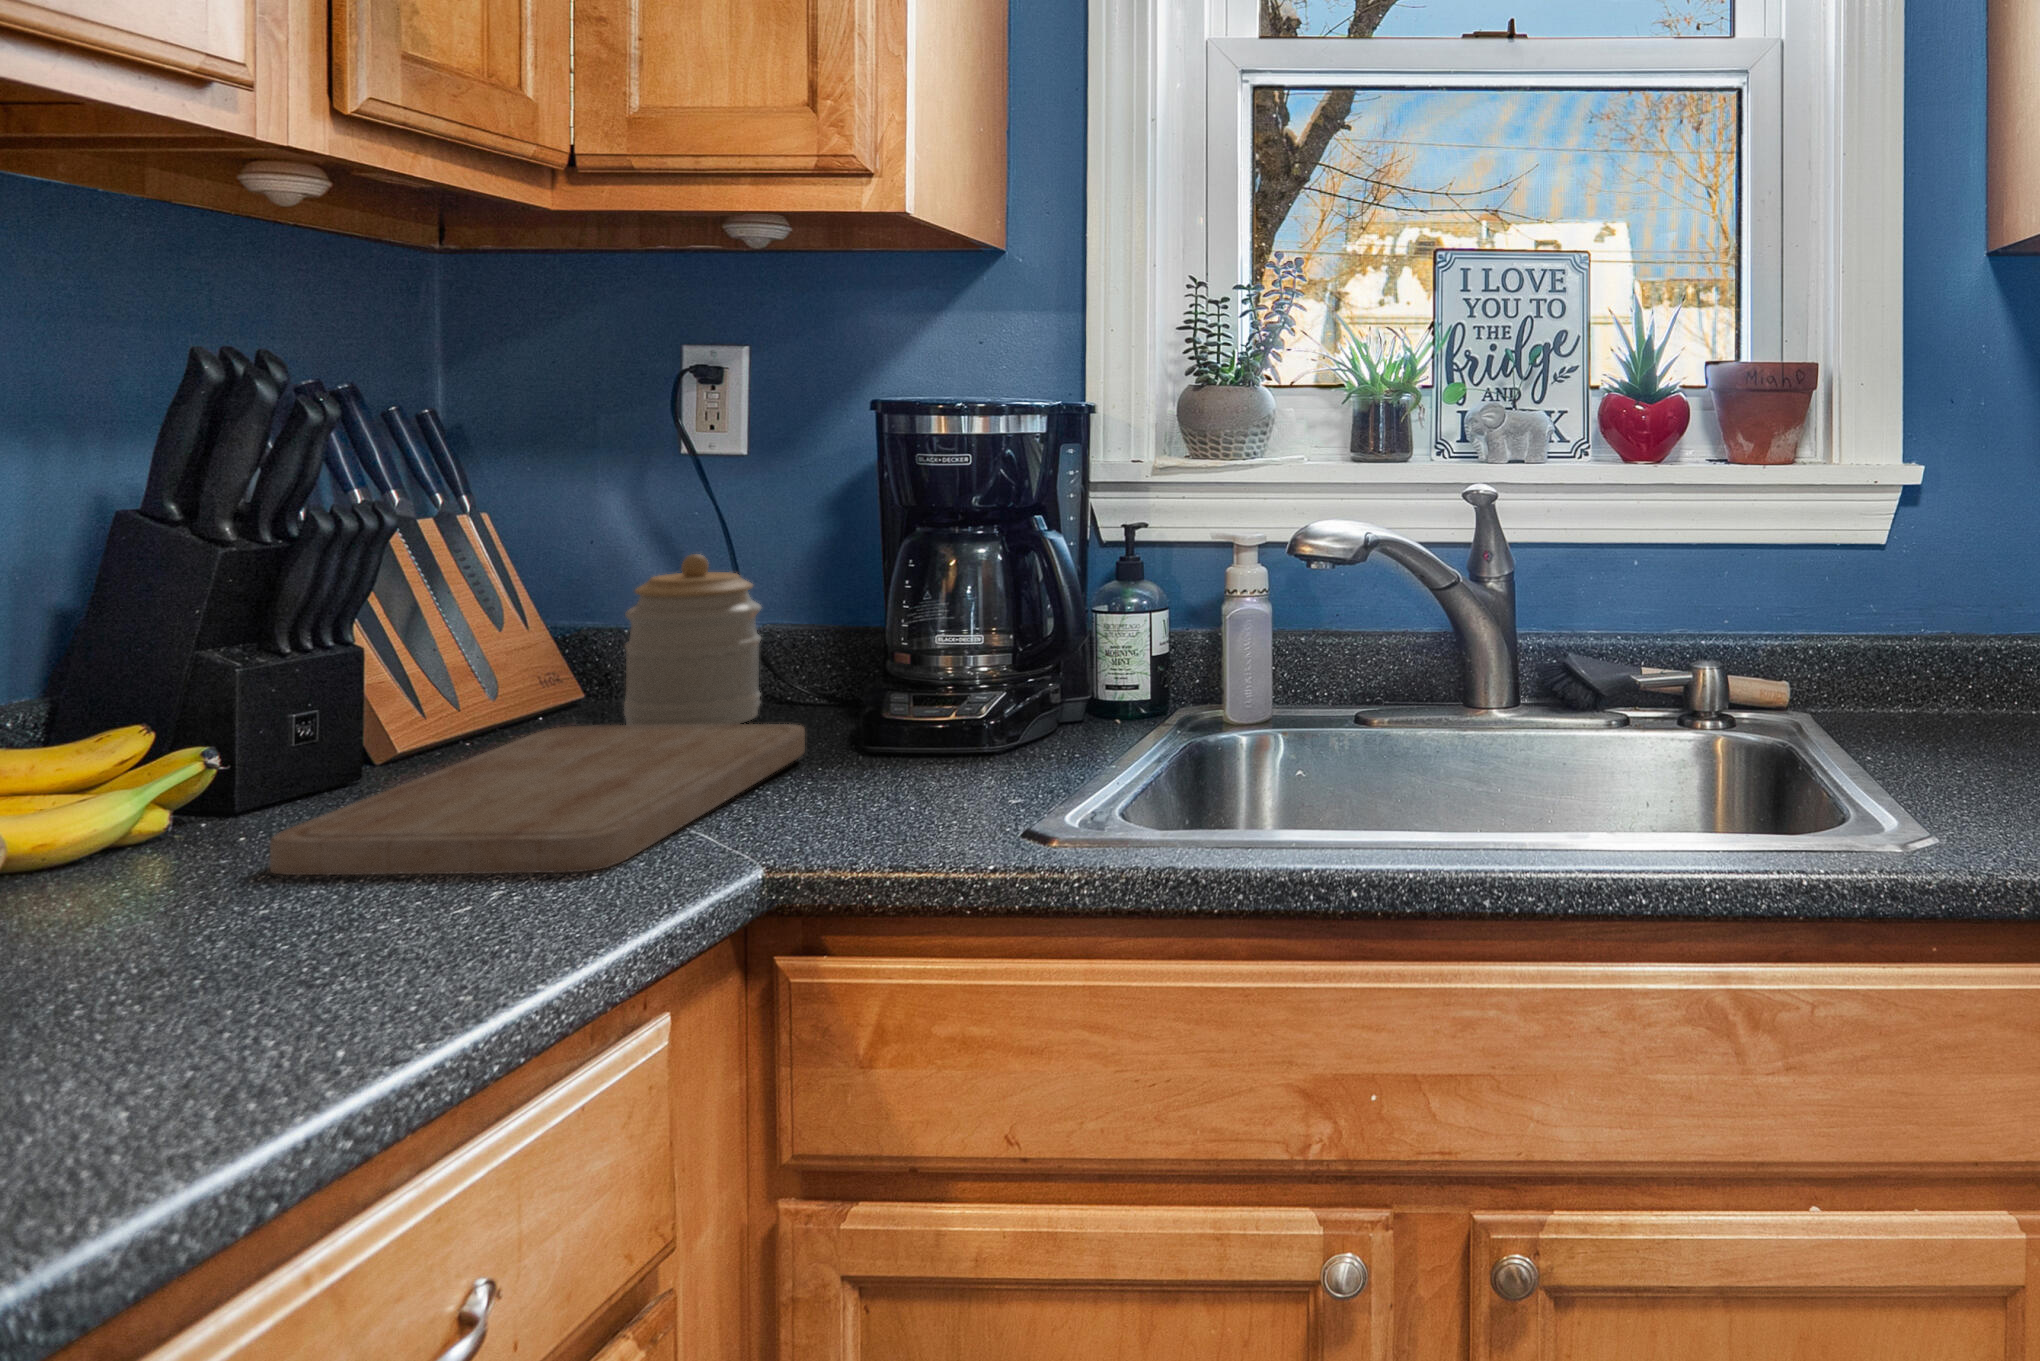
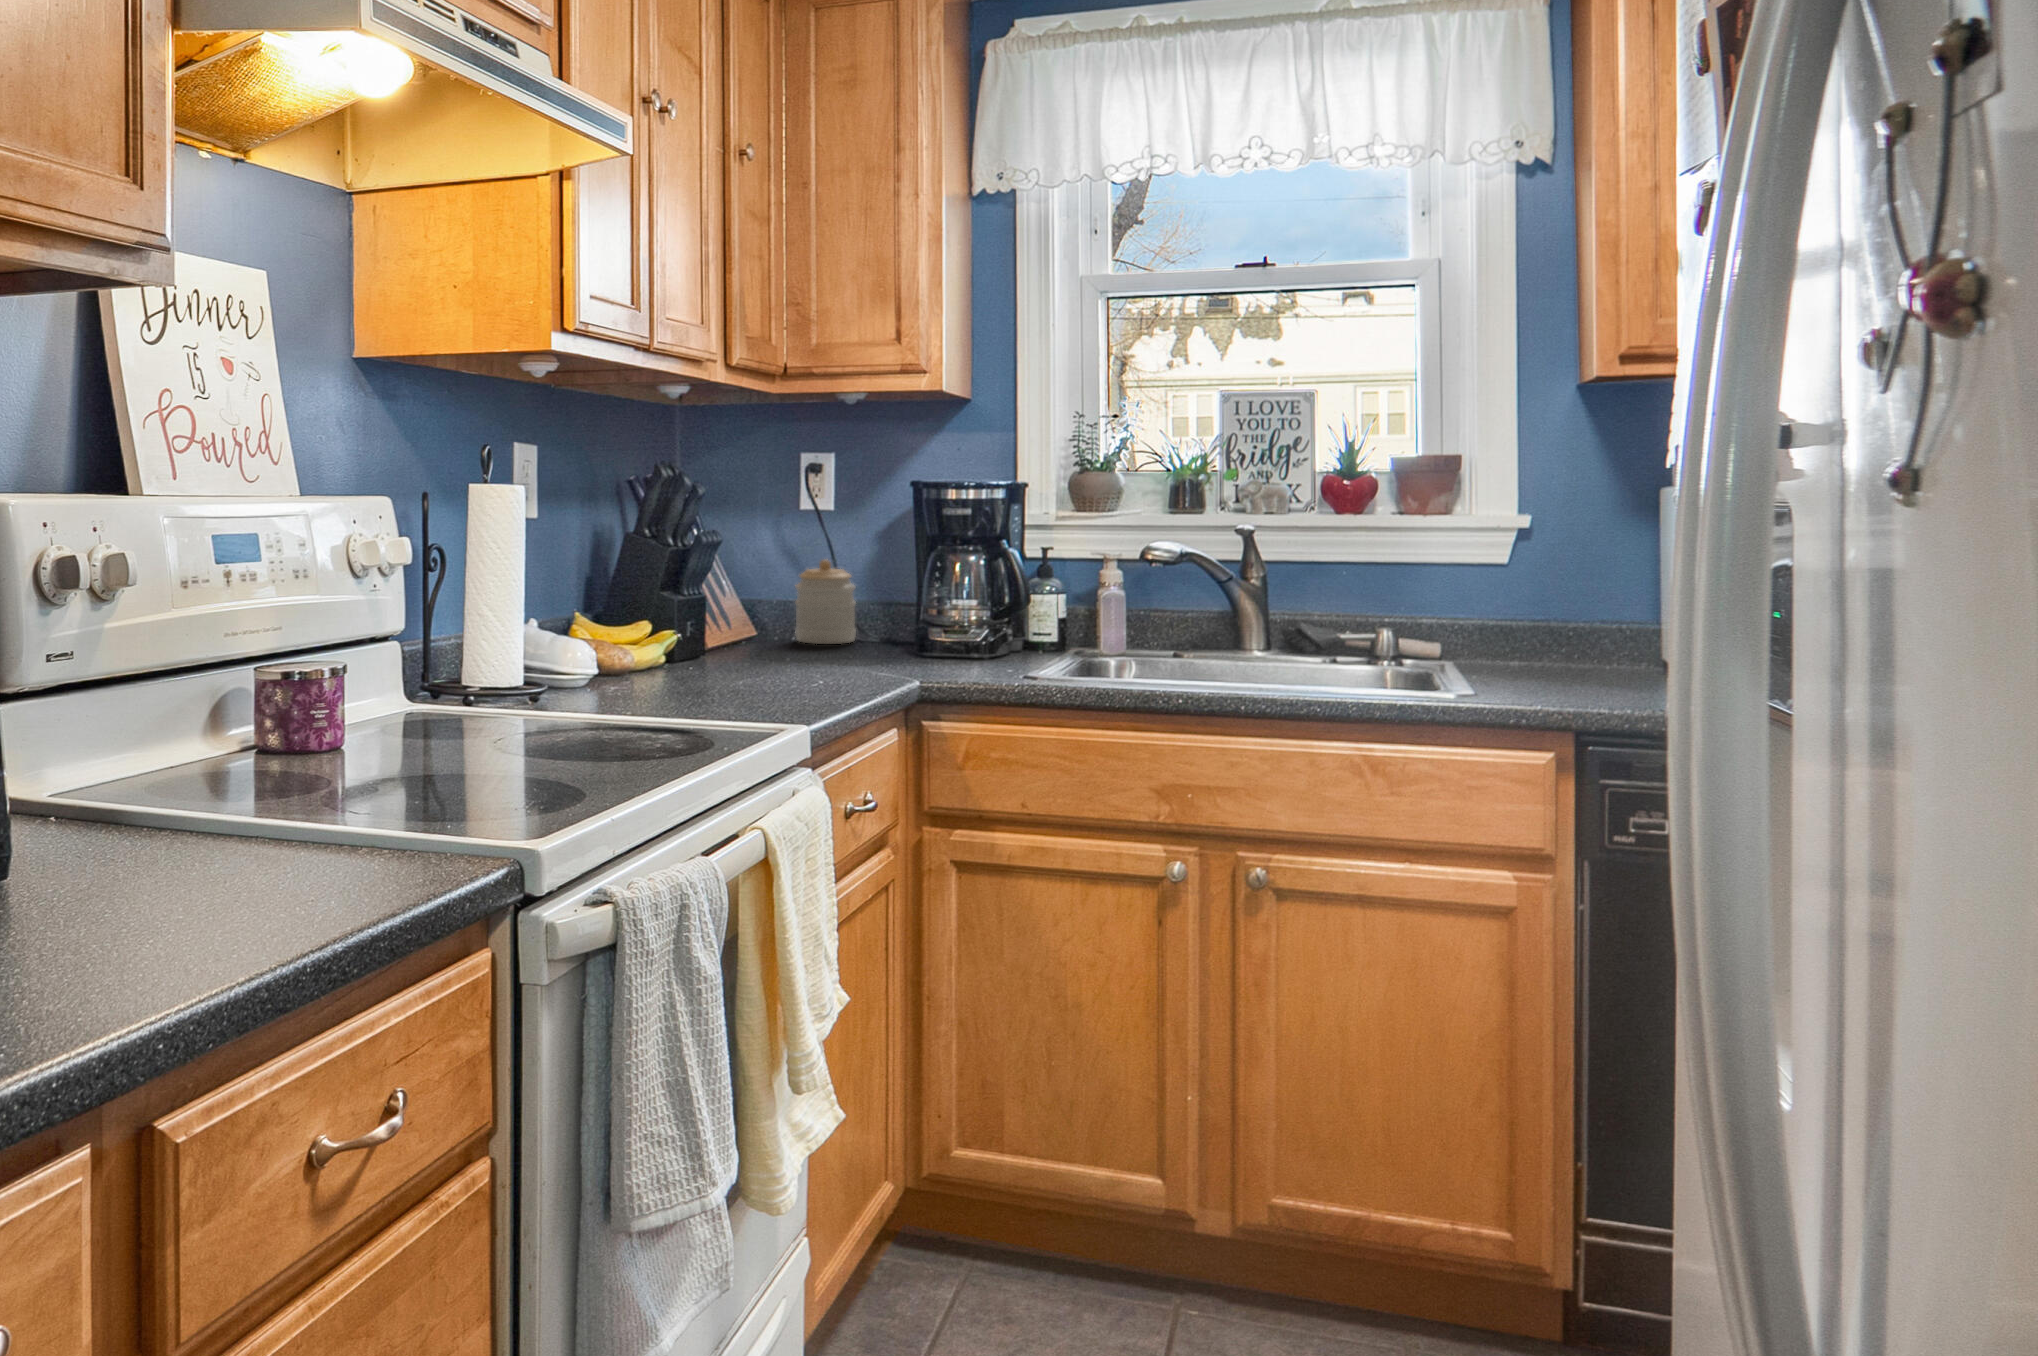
cutting board: present [270,724,805,875] -> none [734,636,898,679]

